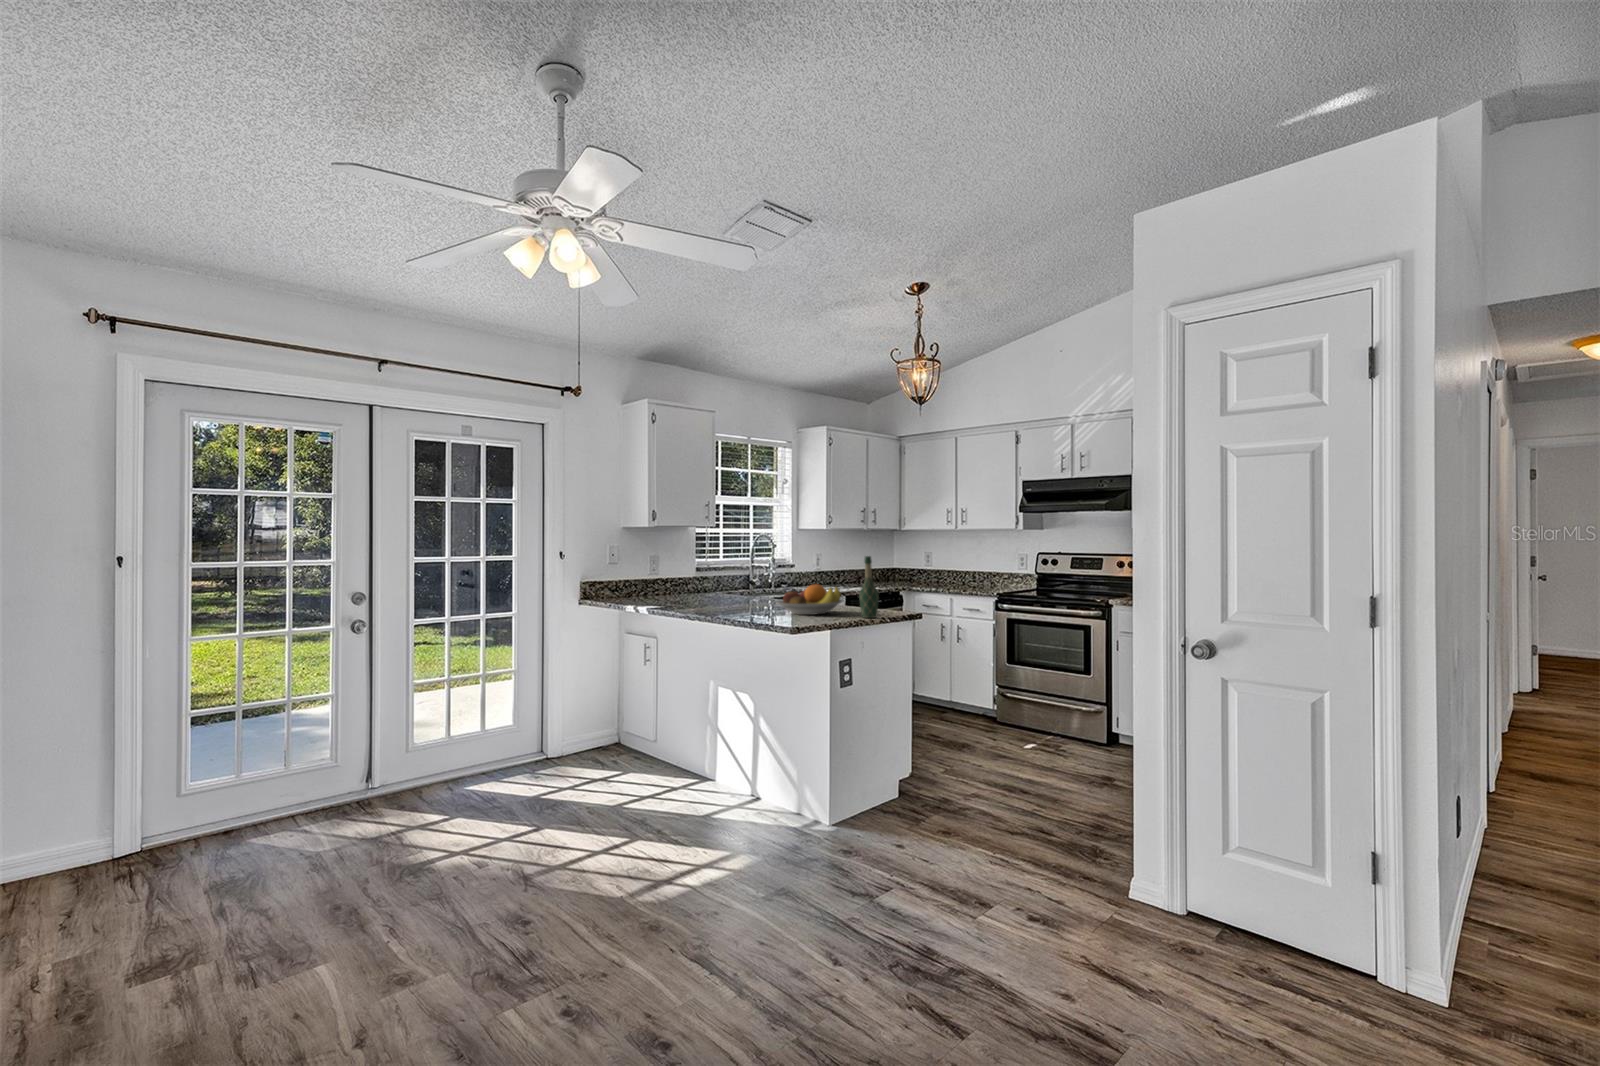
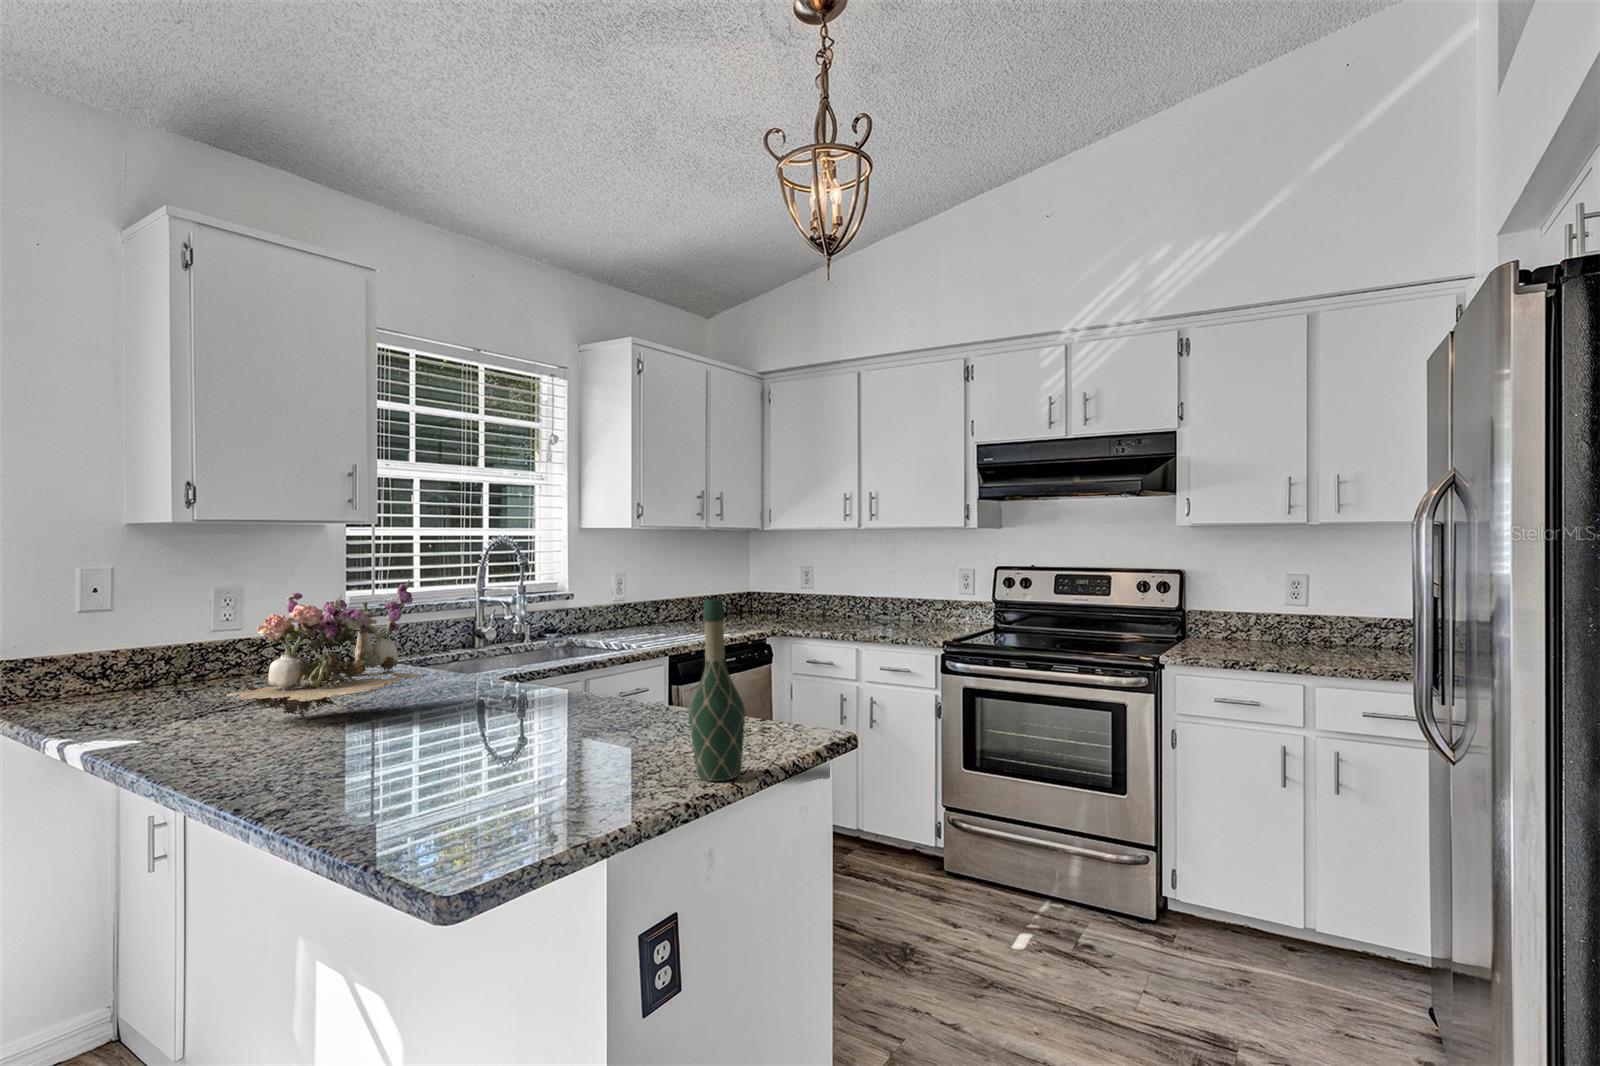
flower arrangement: none [681,551,750,605] -> present [227,580,423,719]
fruit bowl: present [777,584,843,615] -> none [450,677,648,768]

